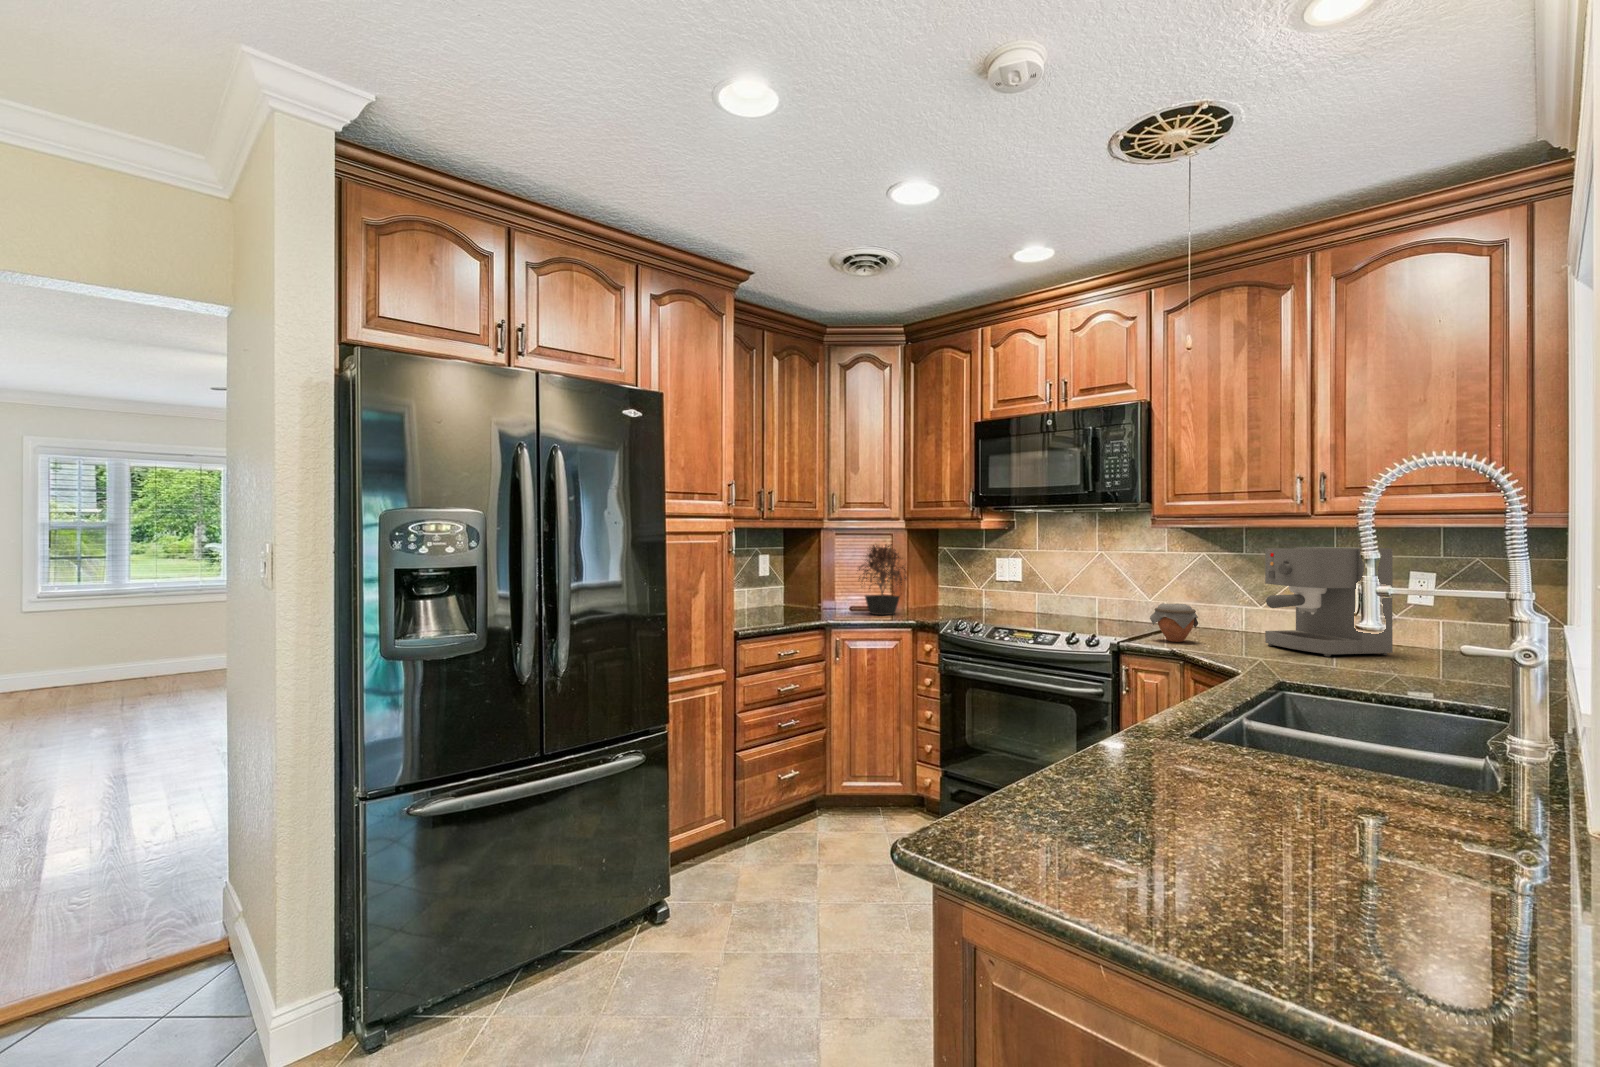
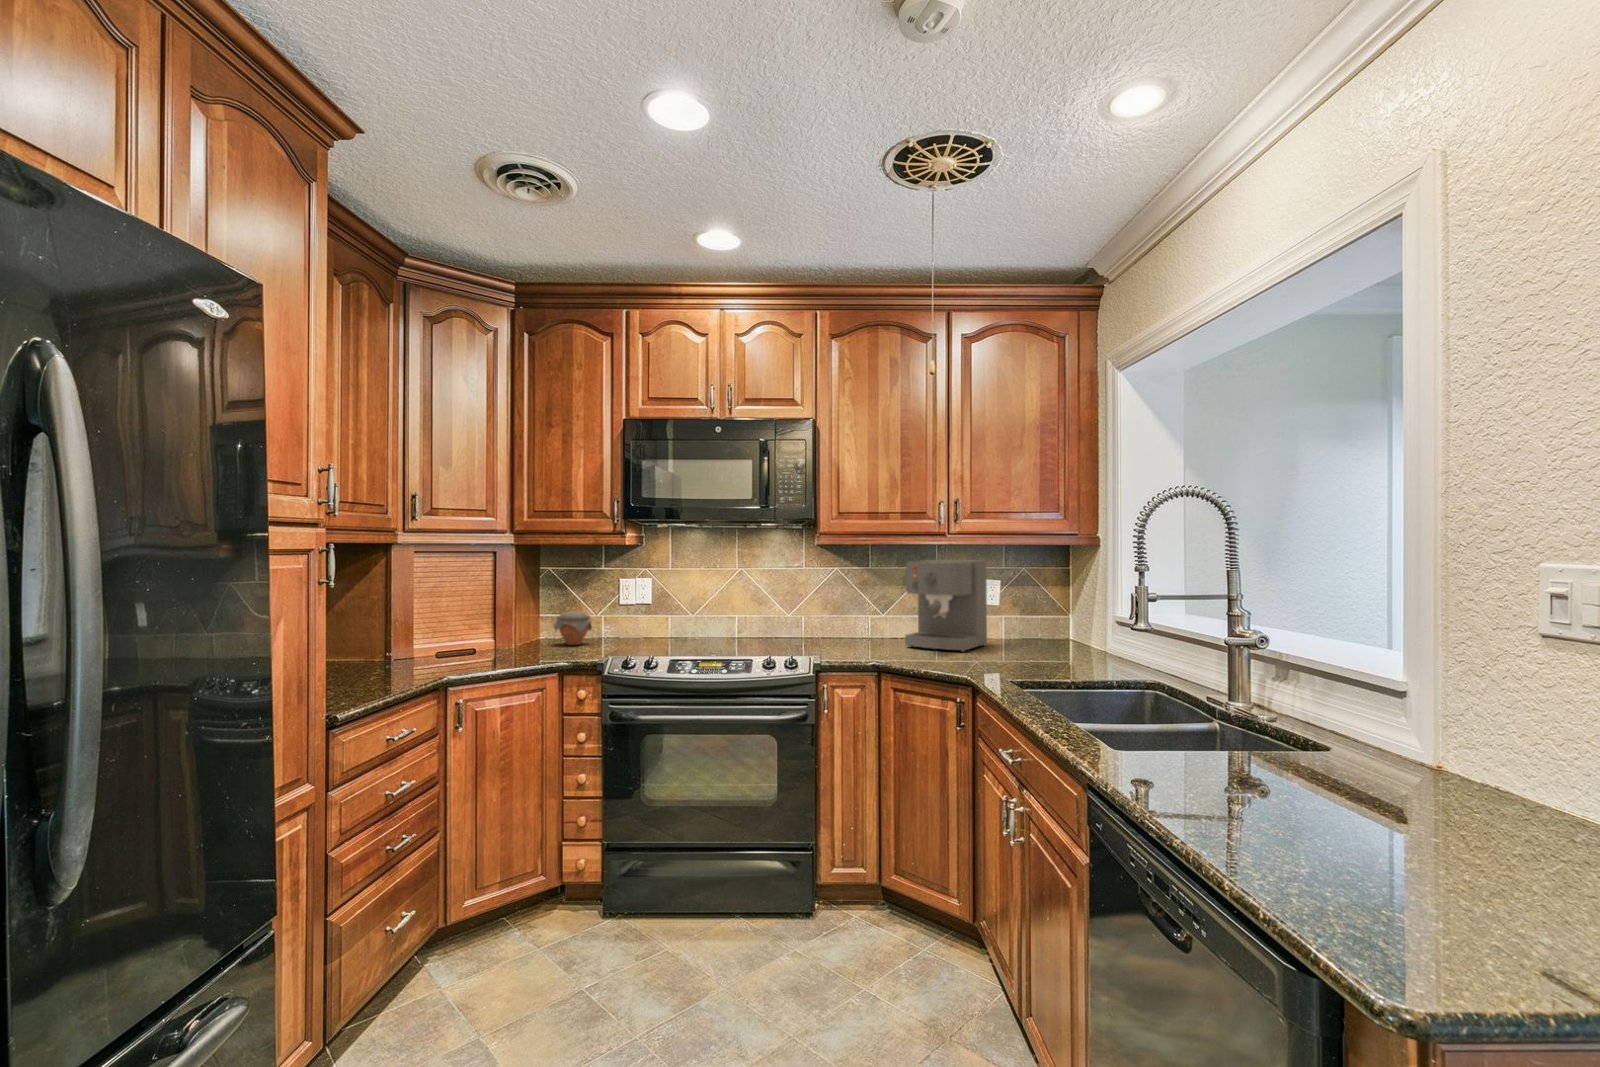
potted plant: present [859,544,907,615] -> none [453,562,536,660]
jar: present [1150,603,1198,642] -> present [553,611,592,645]

